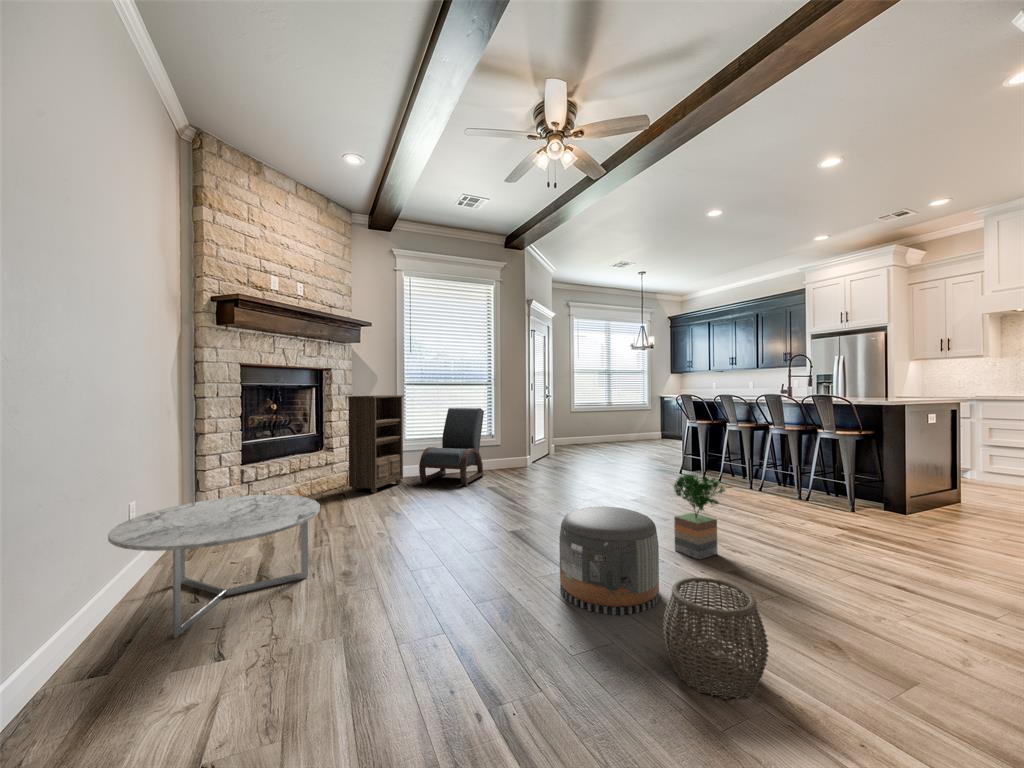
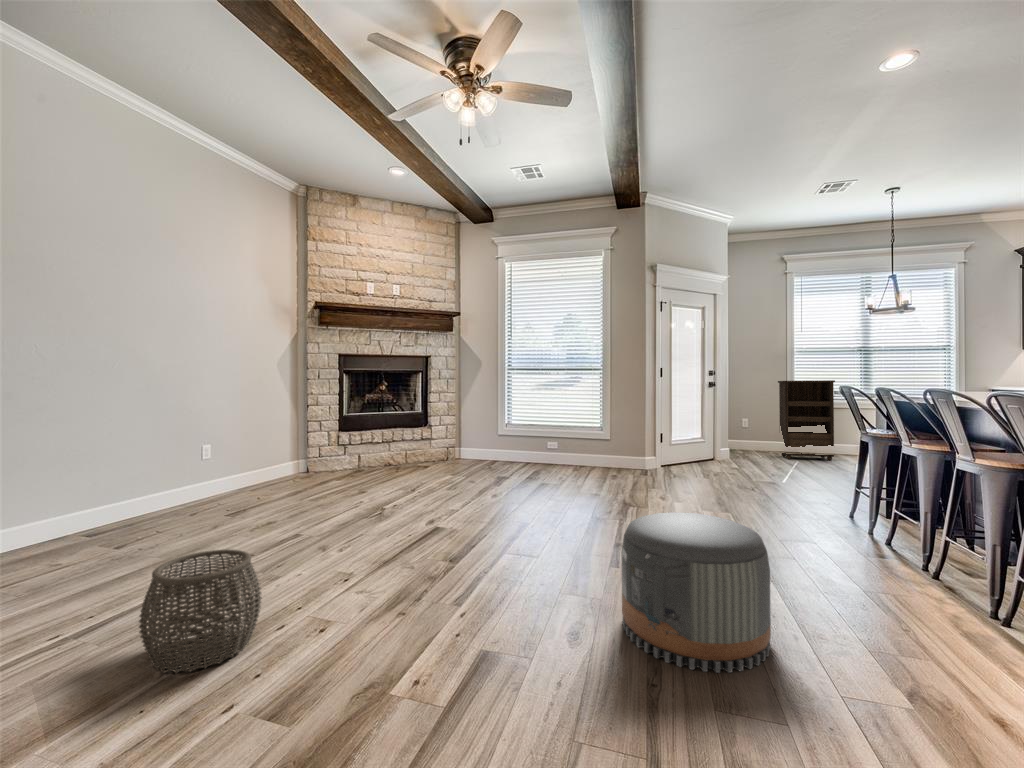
bookshelf: present [347,395,403,493] -> present [778,380,835,461]
lounge chair: present [419,408,484,486] -> none [501,395,582,476]
potted tree: present [674,474,725,559] -> none [489,470,568,587]
coffee table: present [108,495,320,638] -> none [140,445,281,519]
pouf: present [559,506,659,615] -> present [622,512,771,673]

